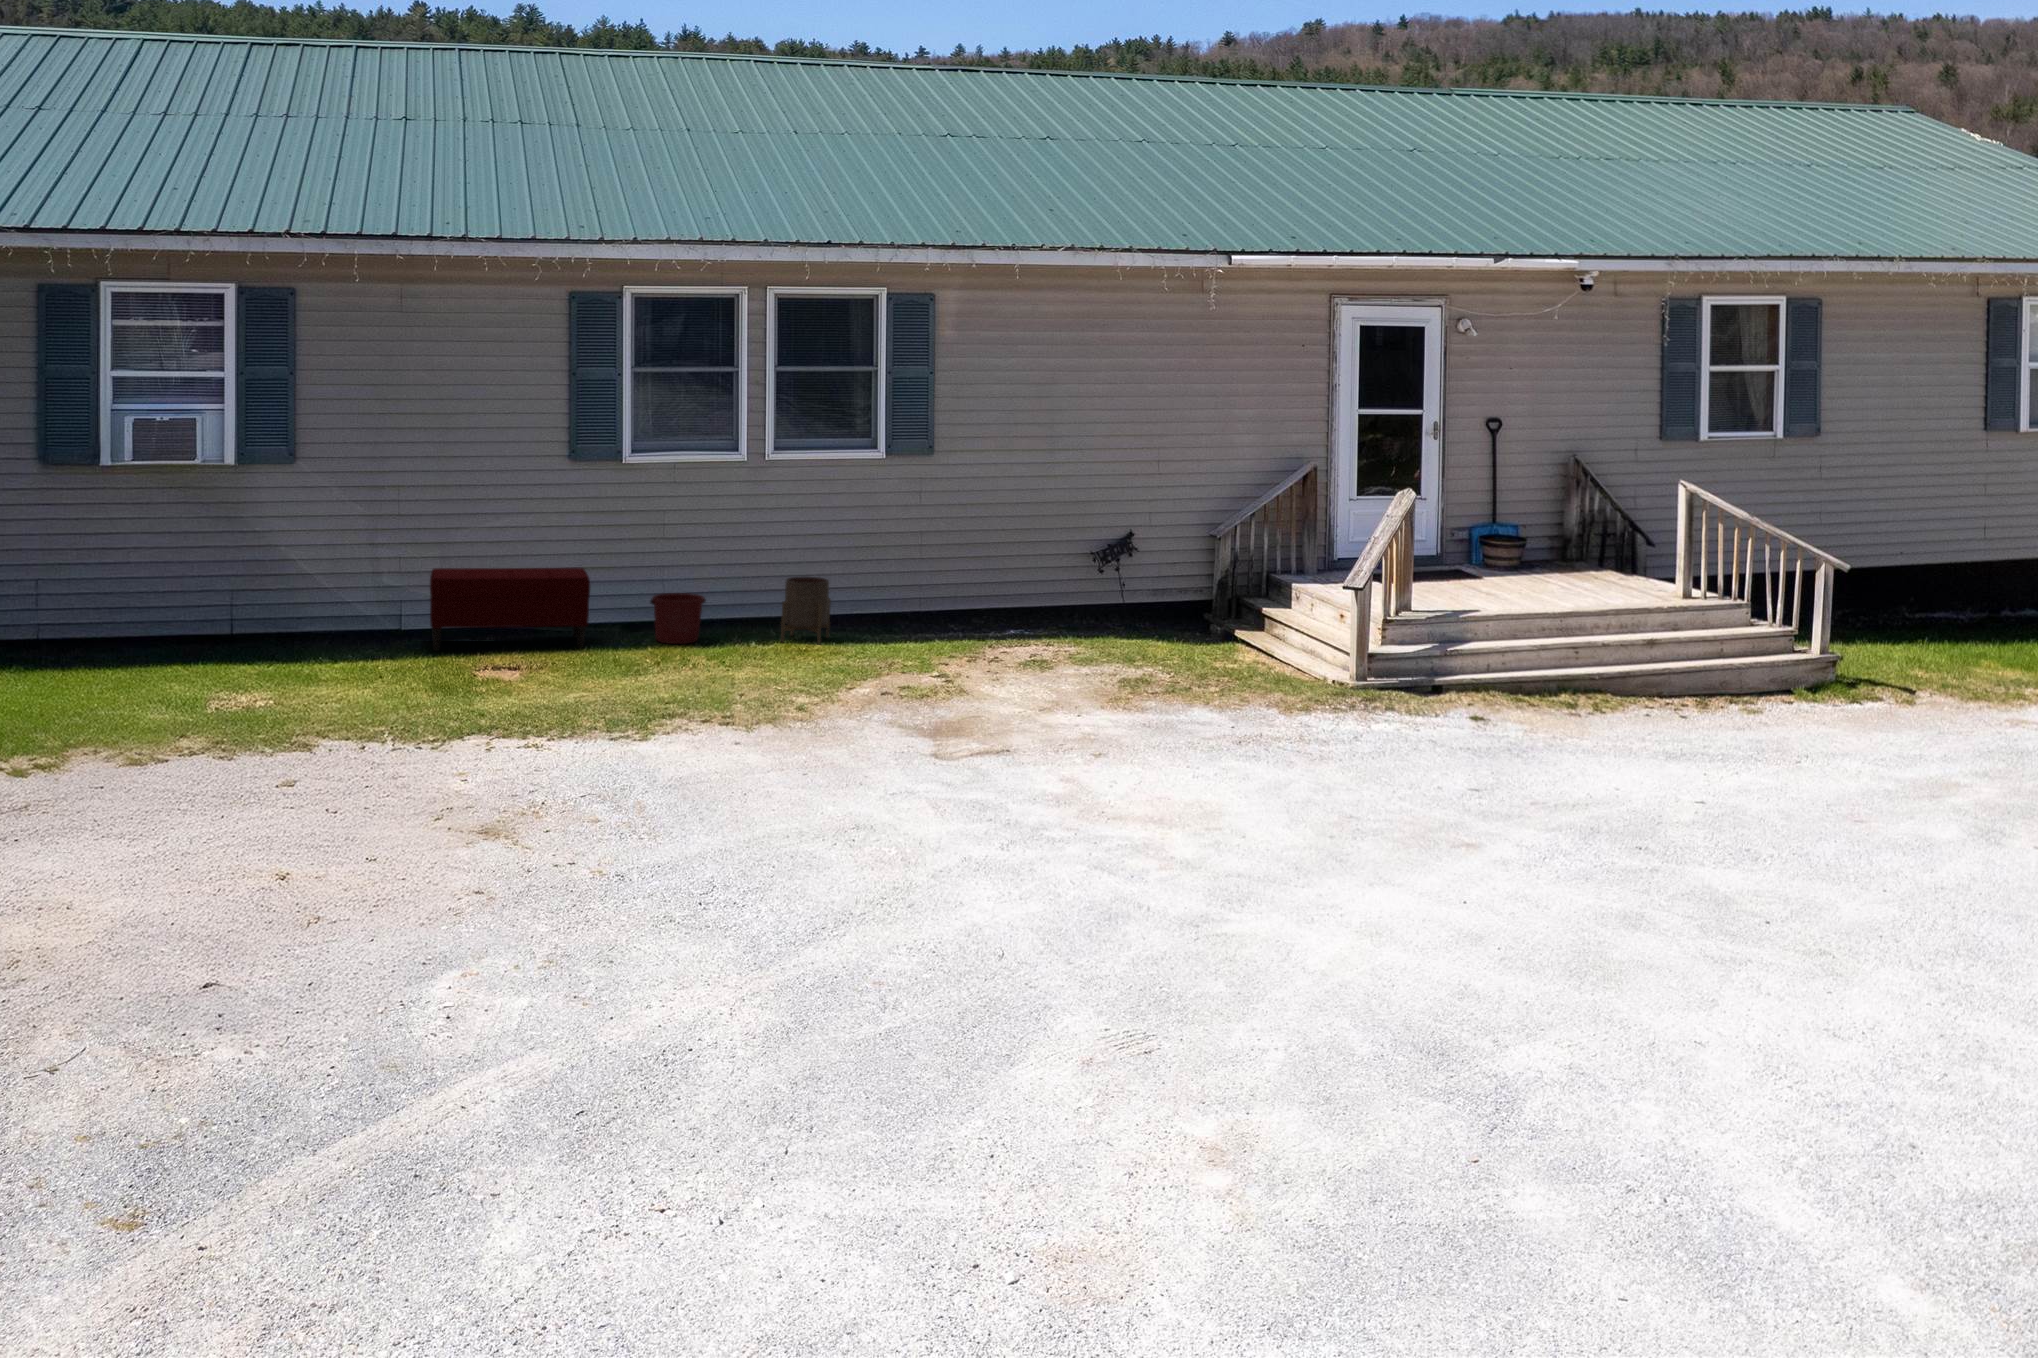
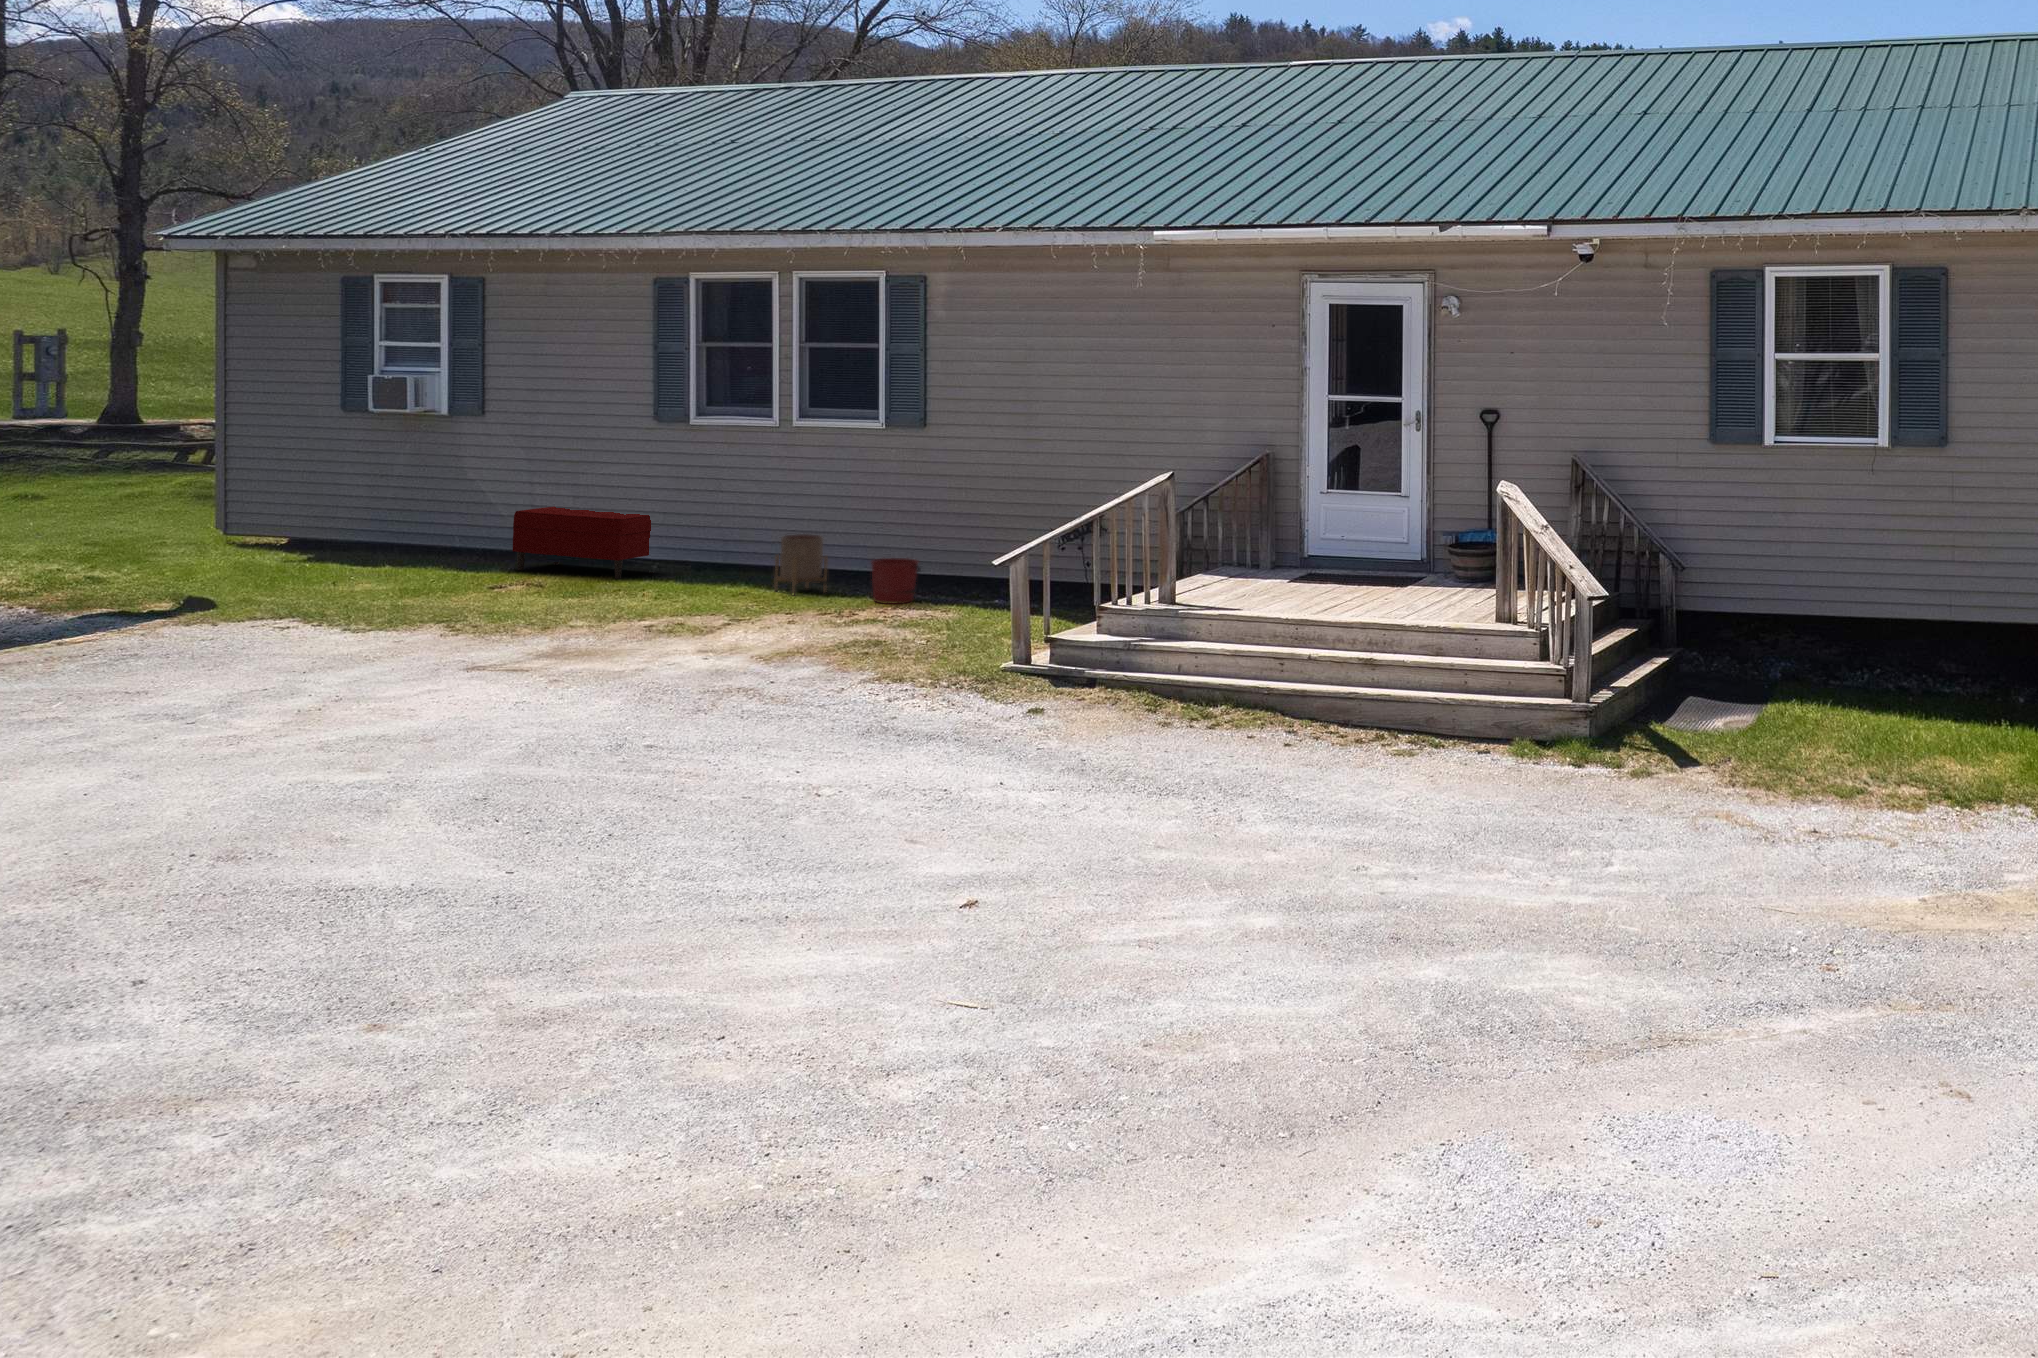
bucket: present [650,593,706,644] -> present [871,558,920,604]

